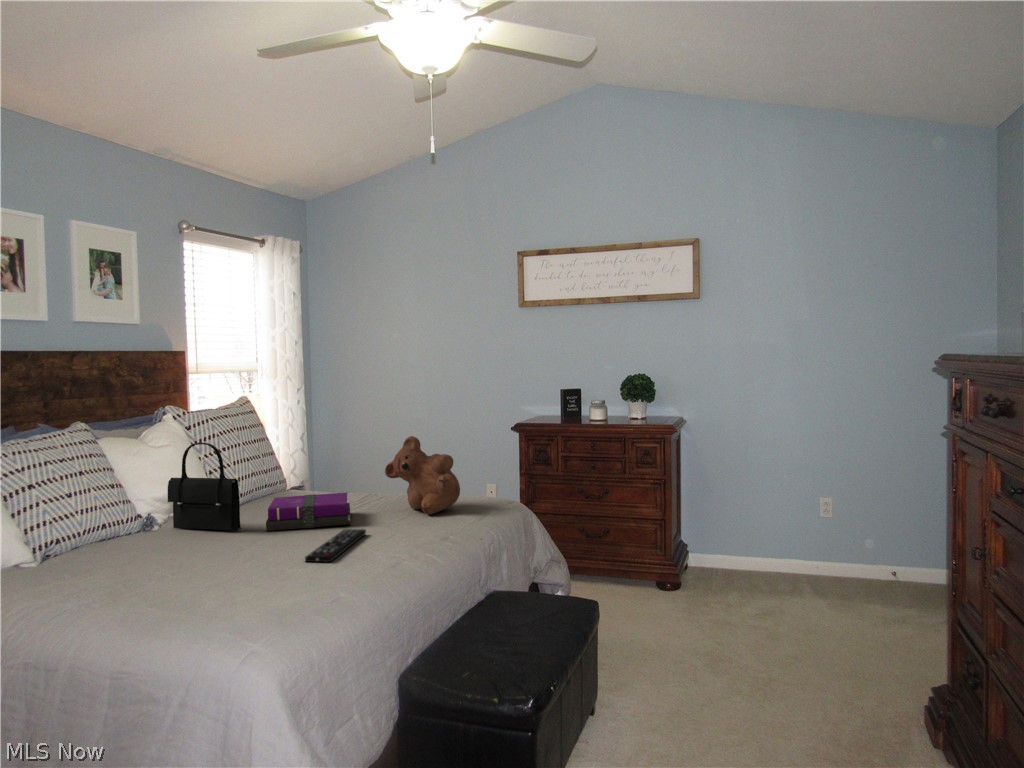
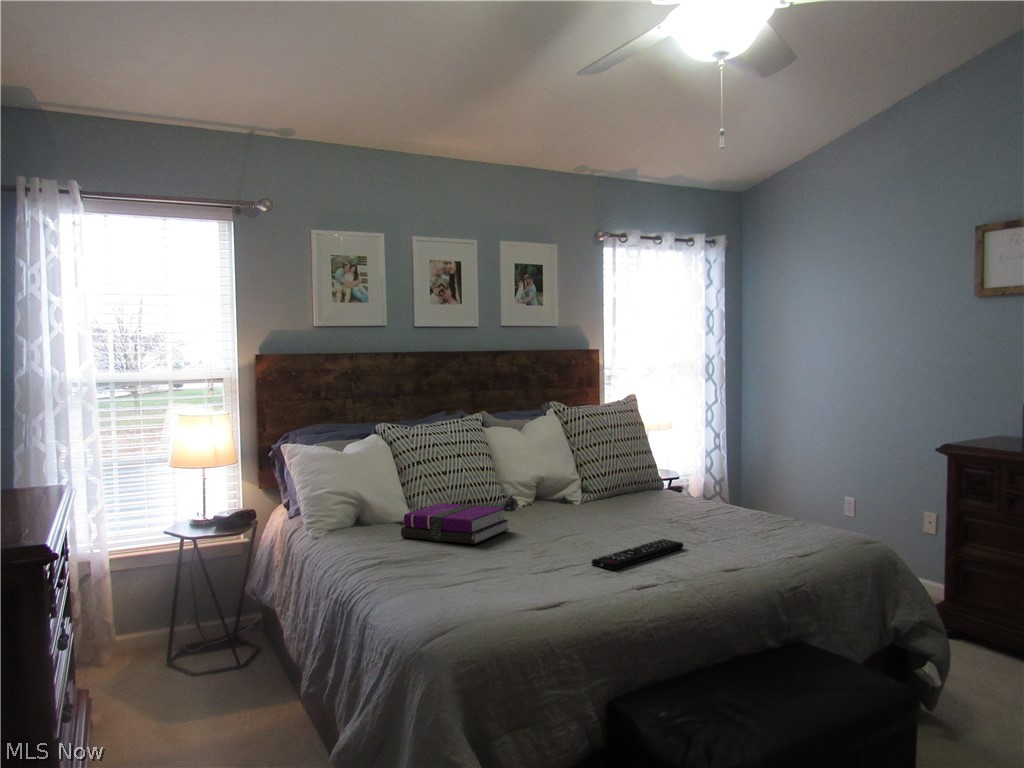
teddy bear: present [385,436,460,514] -> none [739,443,827,539]
handbag: present [168,443,241,530] -> none [524,435,577,523]
notebook: present [266,493,351,531] -> present [401,503,509,544]

